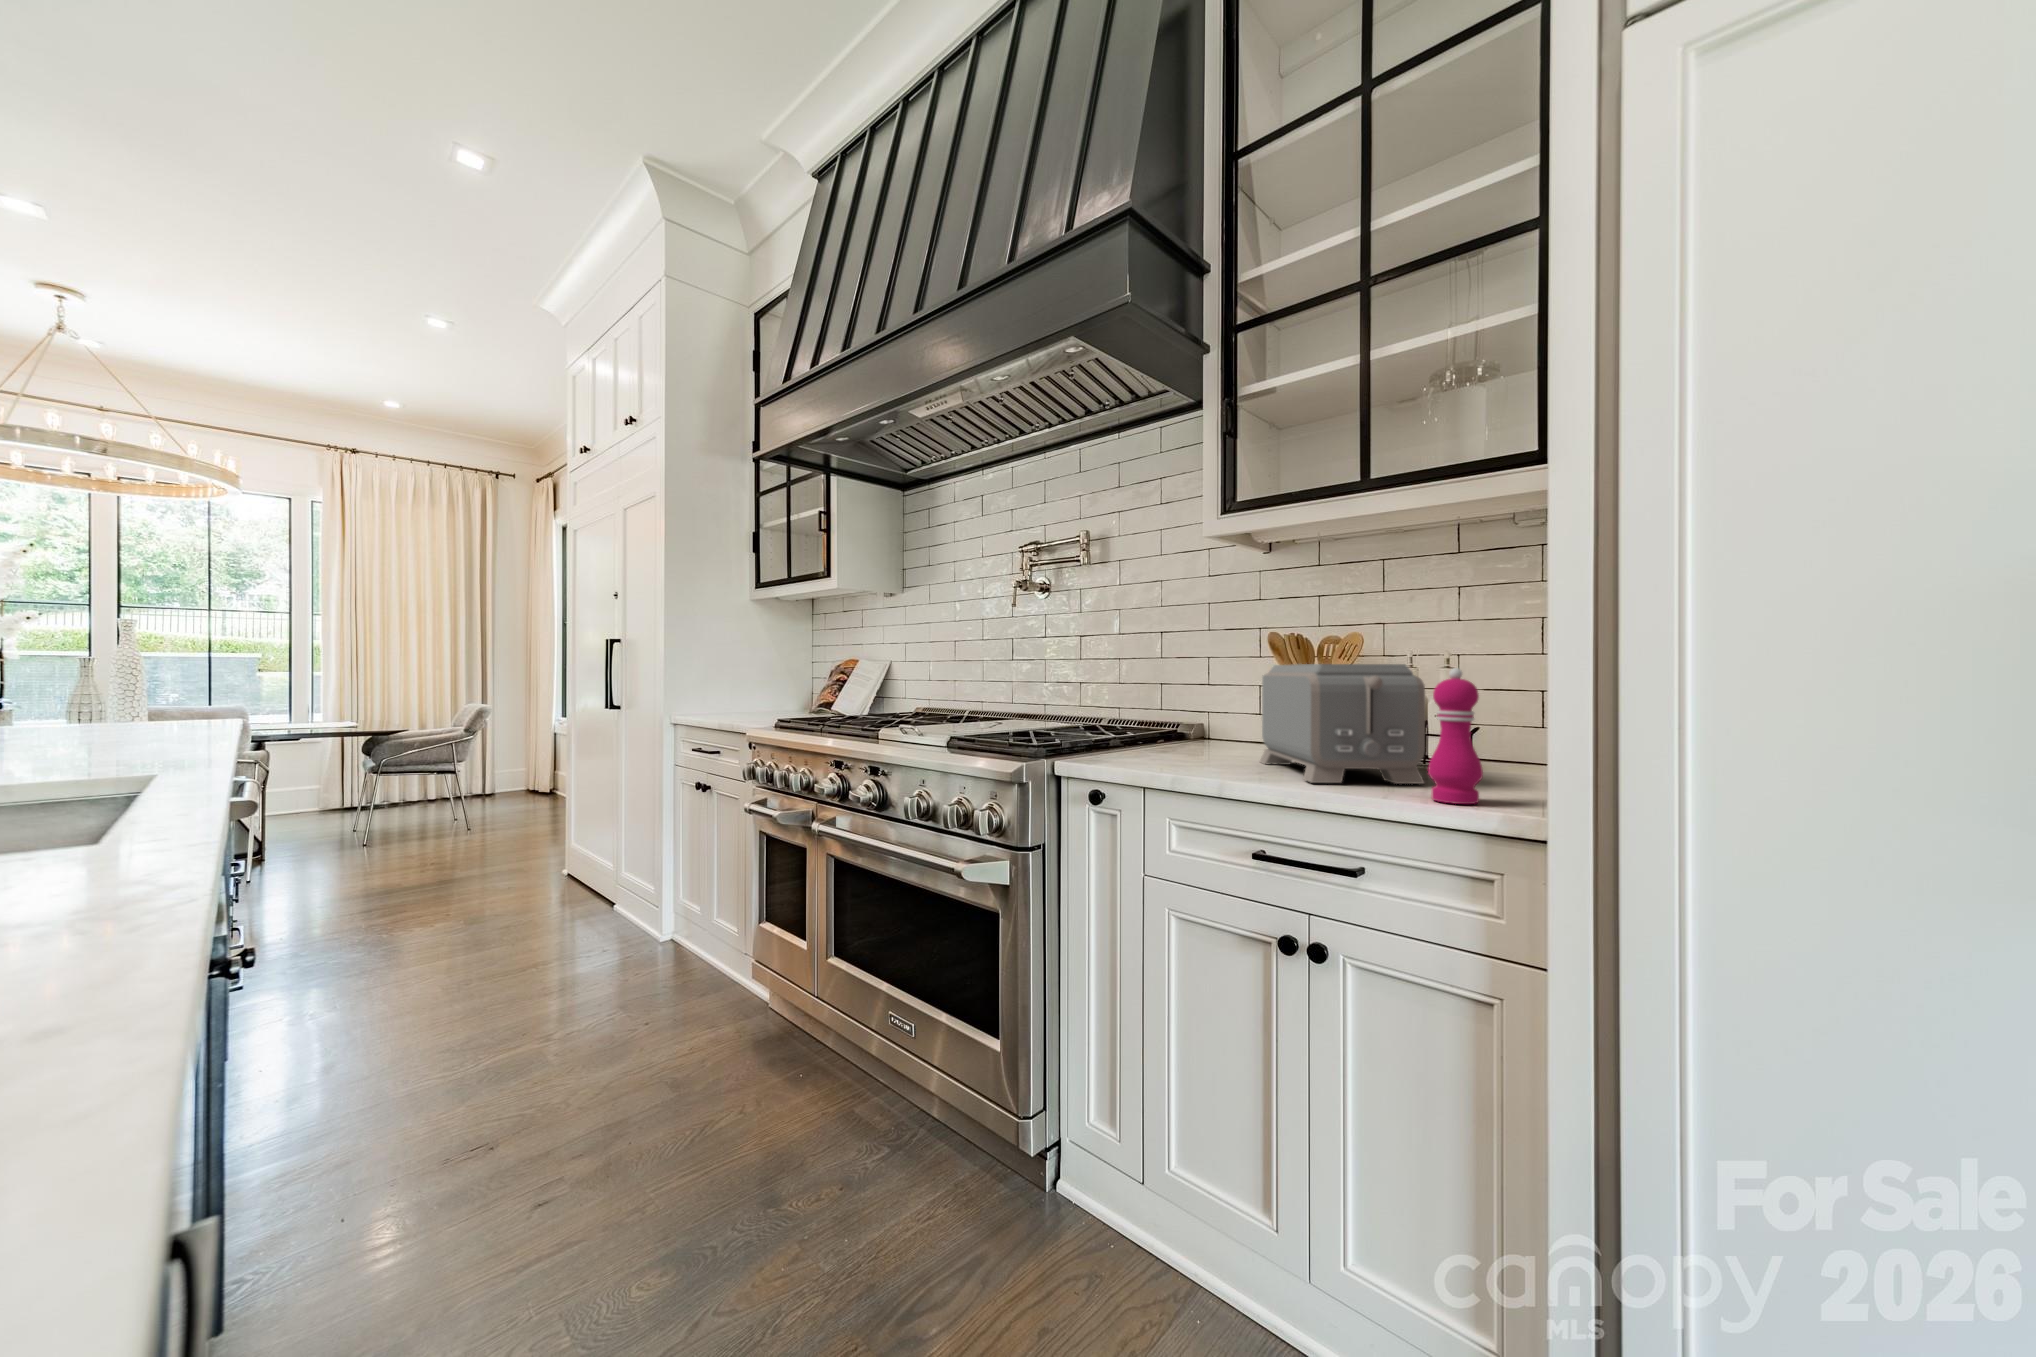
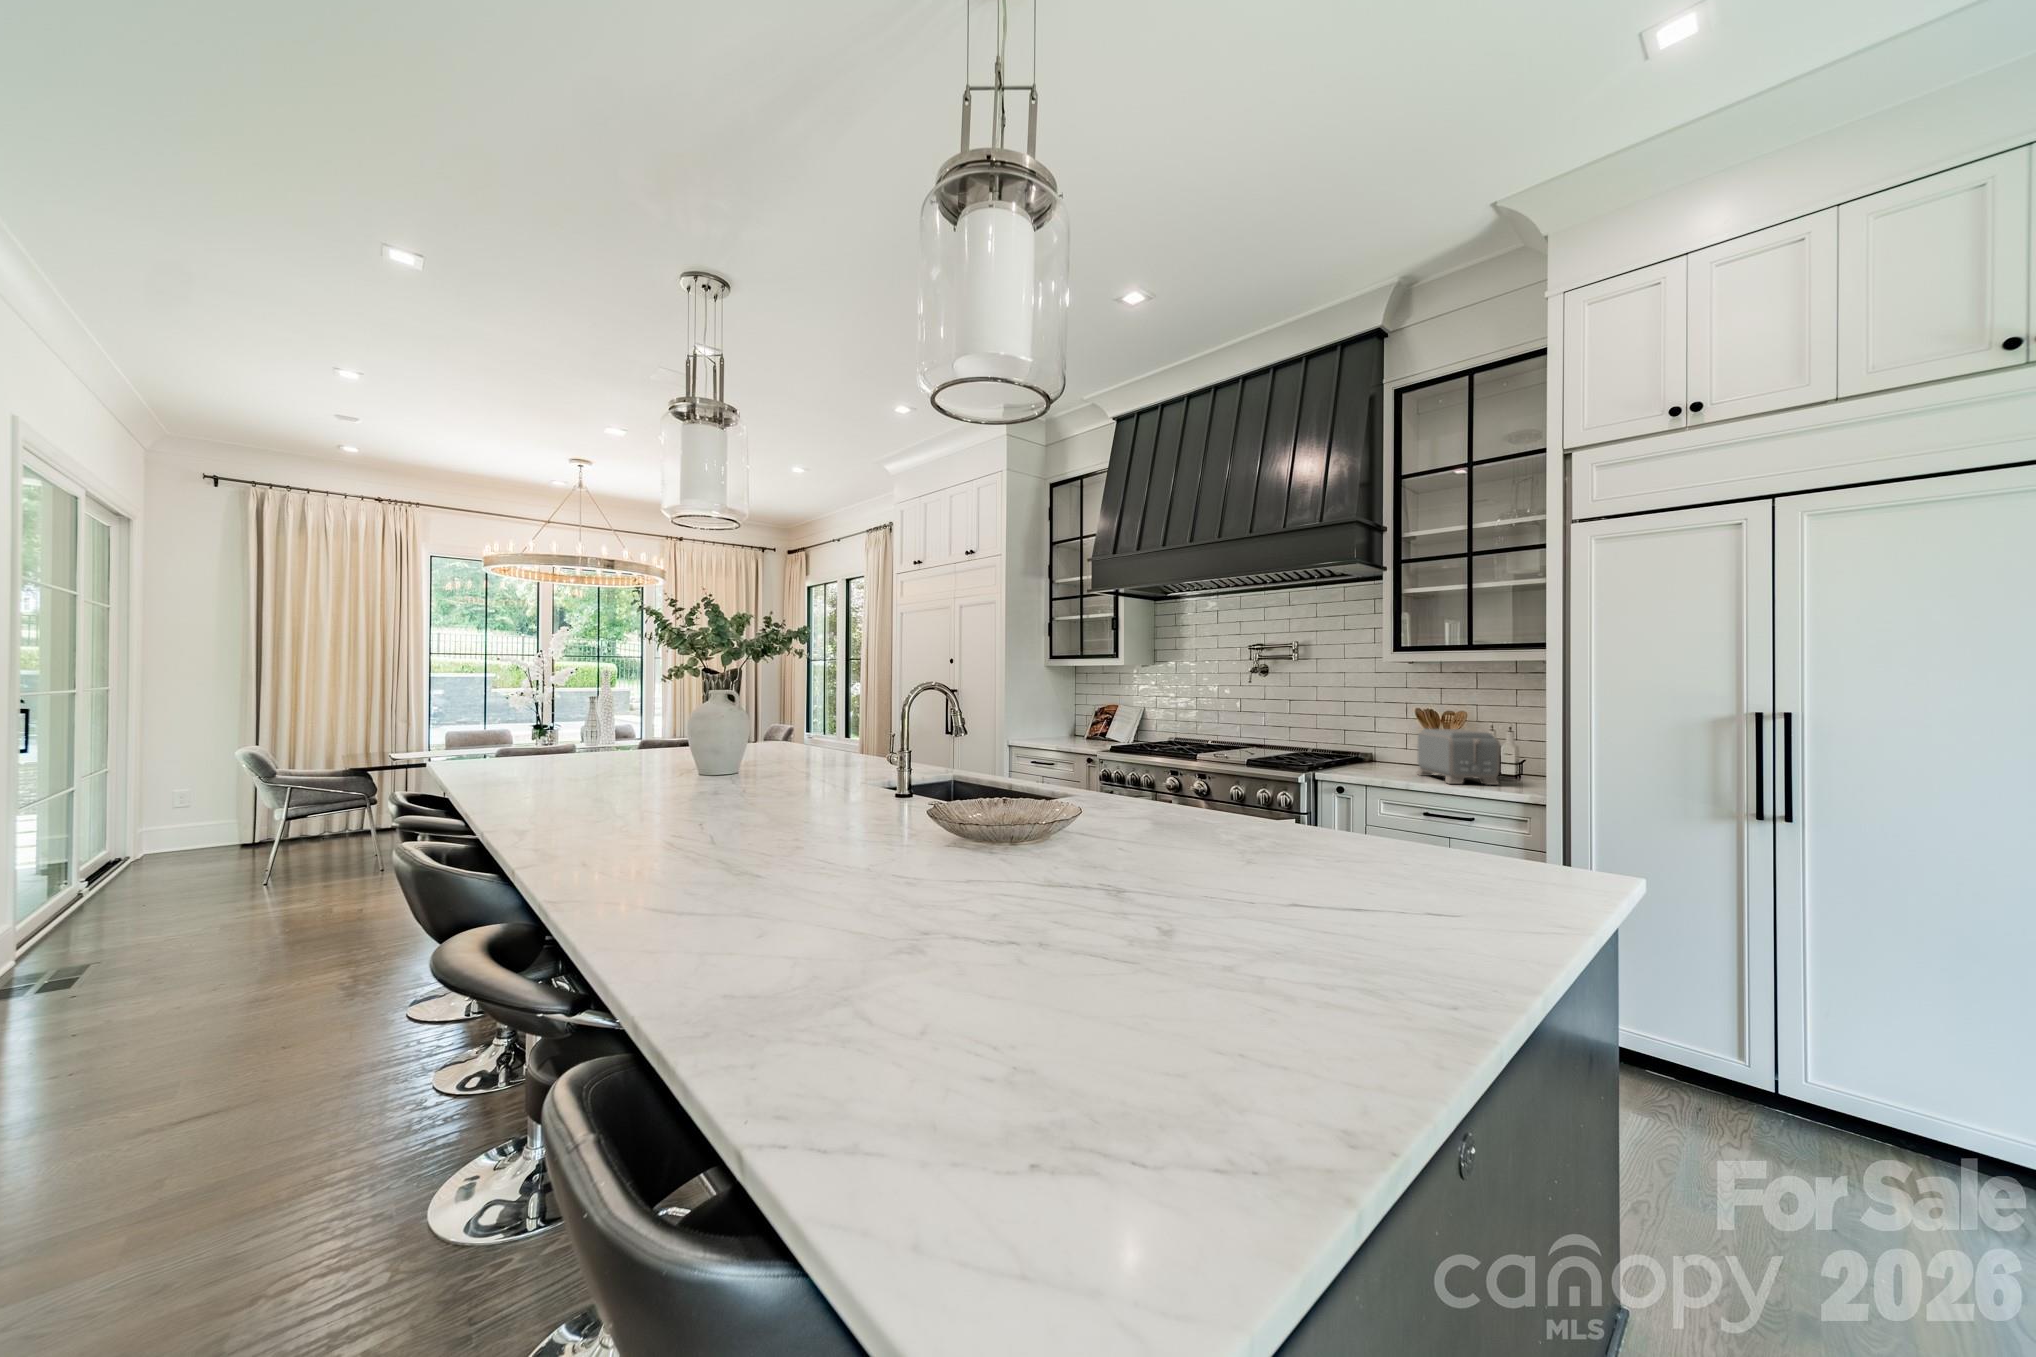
pepper mill: present [1428,668,1483,804] -> none [1502,738,1525,792]

